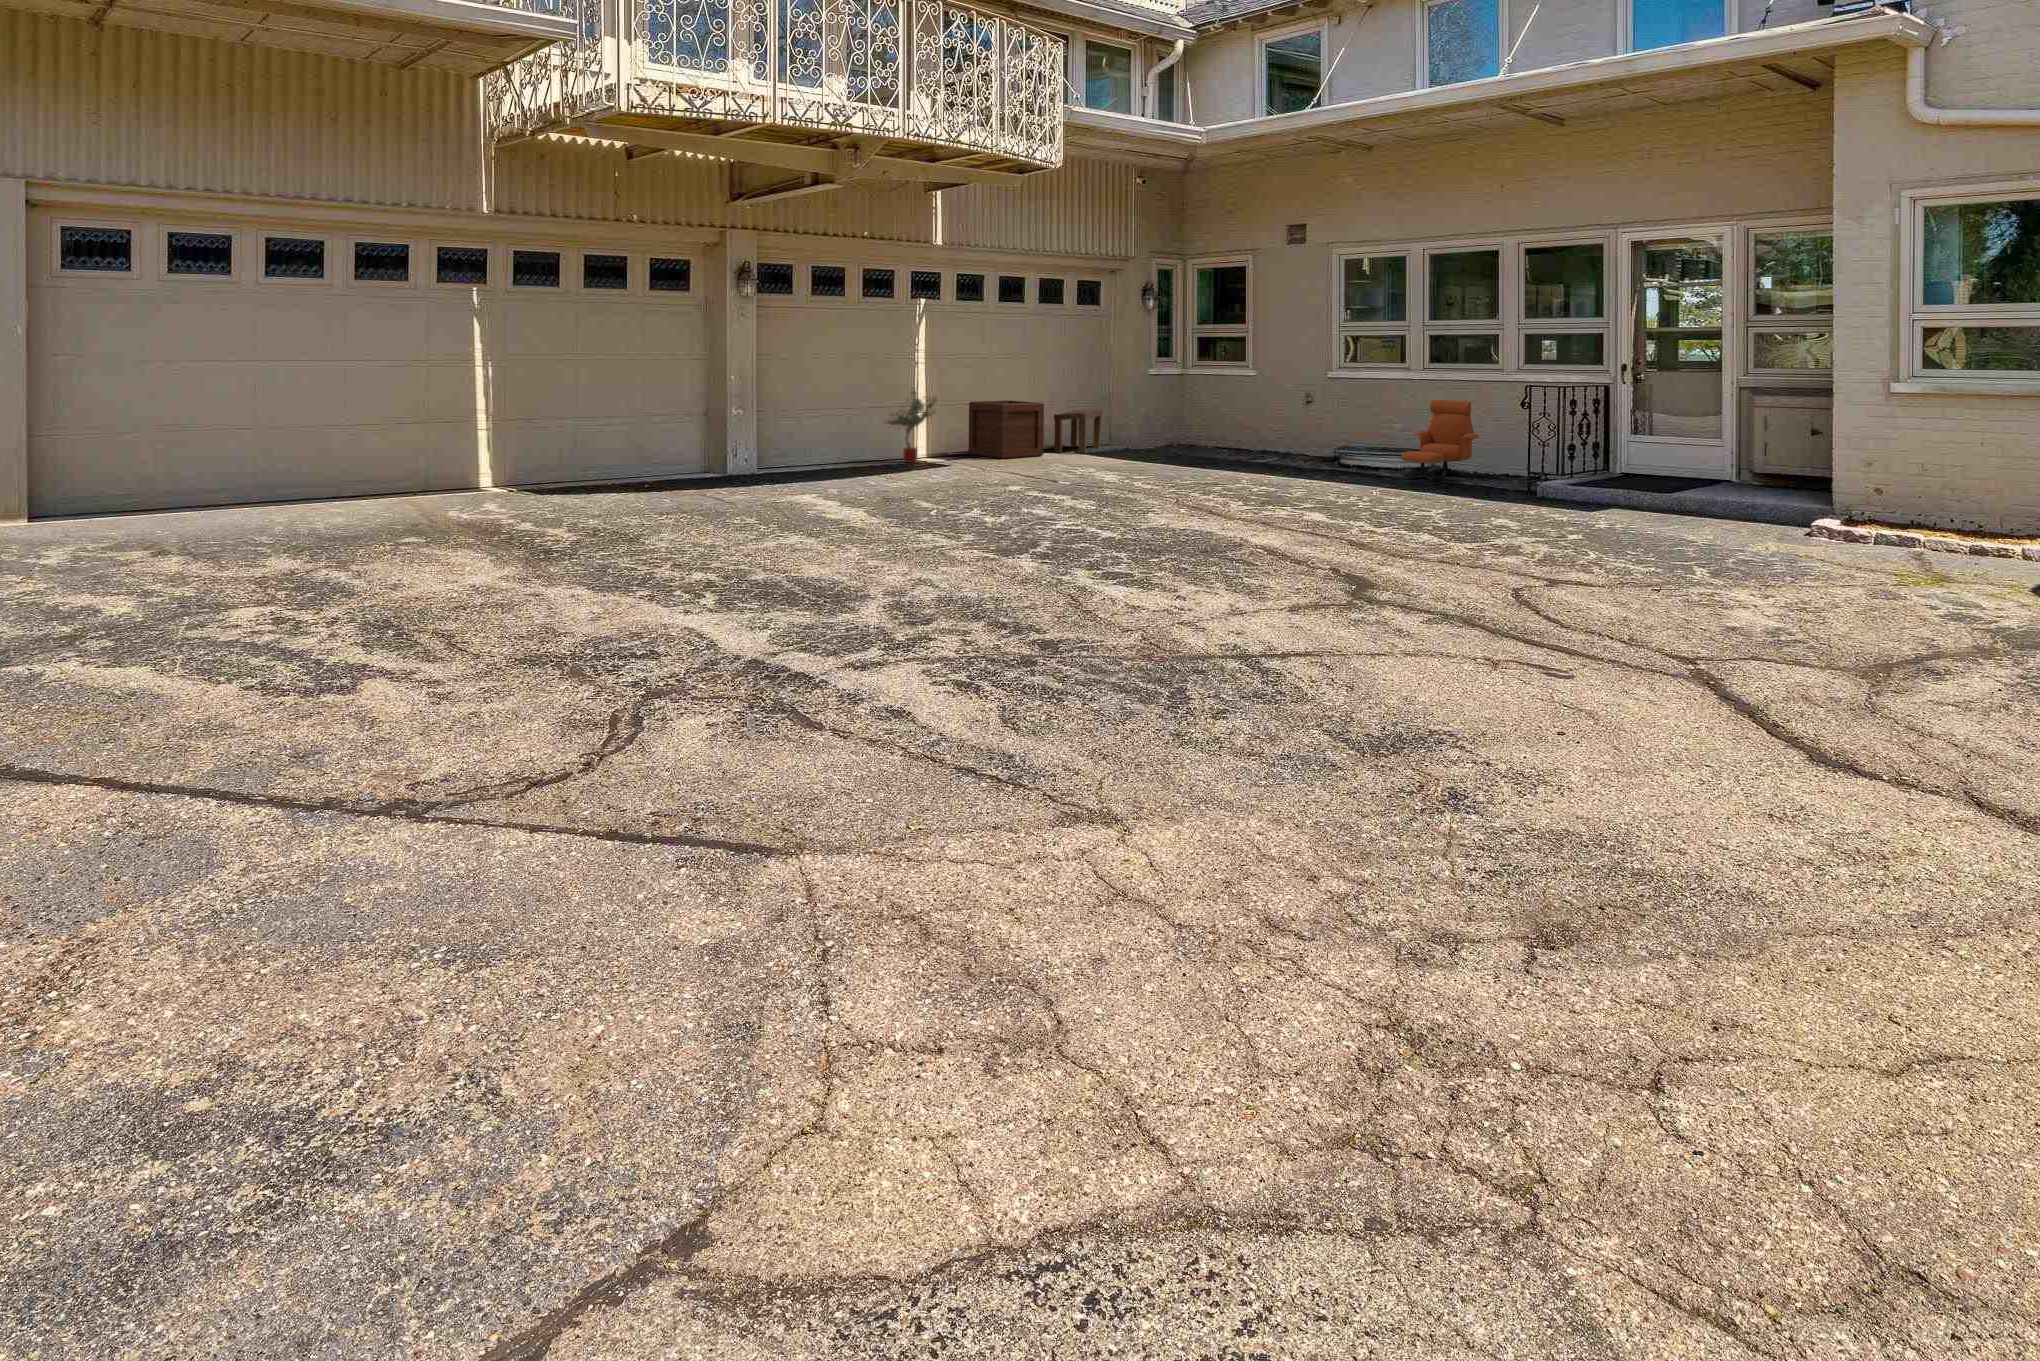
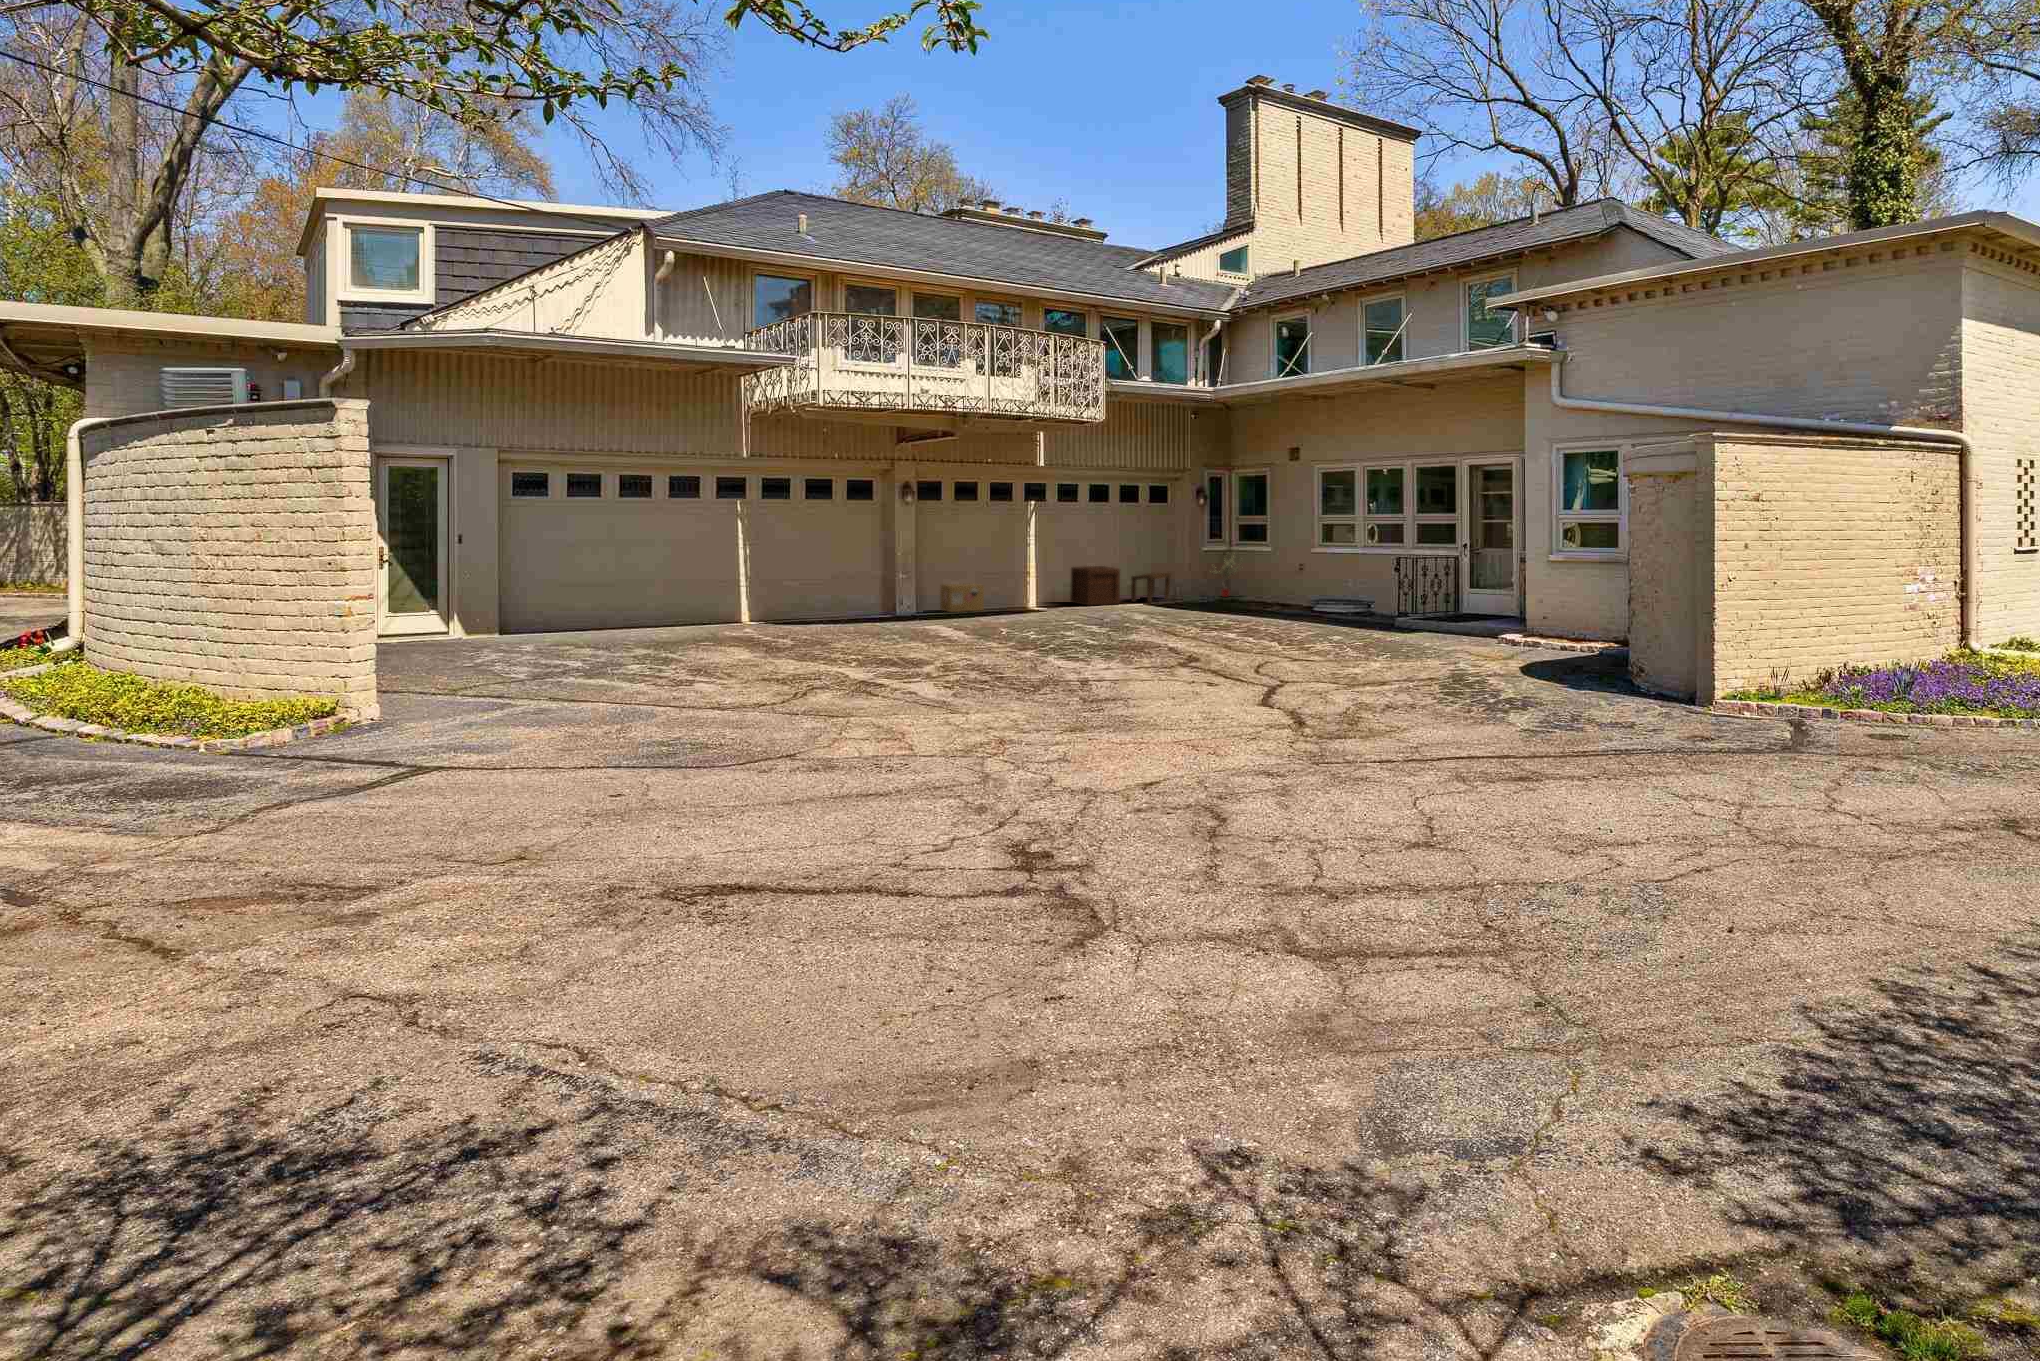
potted tree: present [886,388,937,462] -> present [1210,553,1242,597]
lounge chair: present [1401,400,1479,480] -> none [1335,571,1389,624]
cardboard box: none [789,427,857,471] -> present [940,583,984,612]

